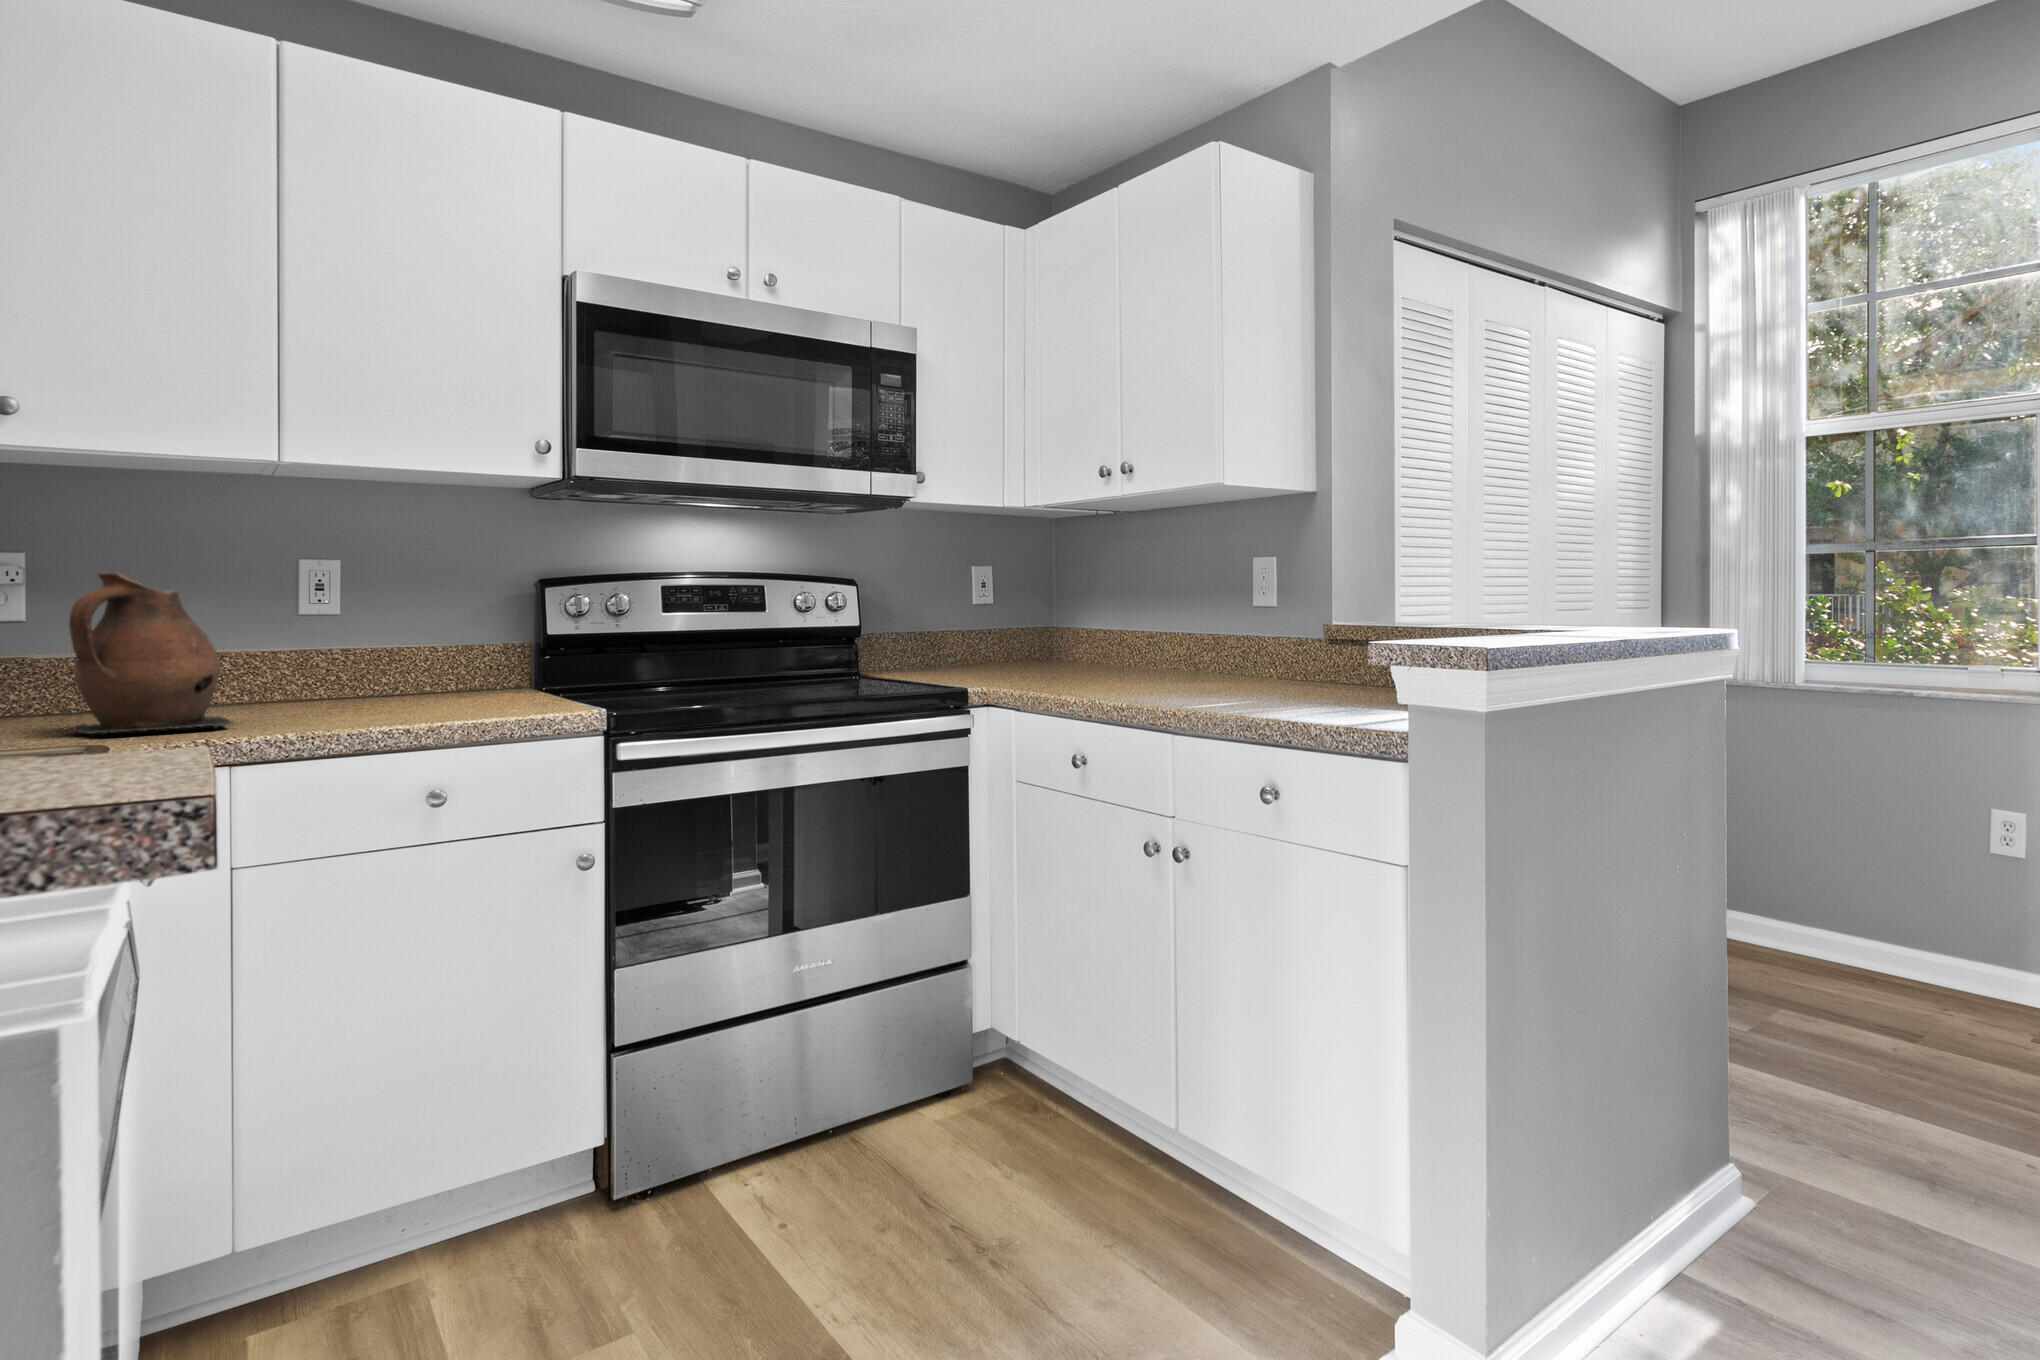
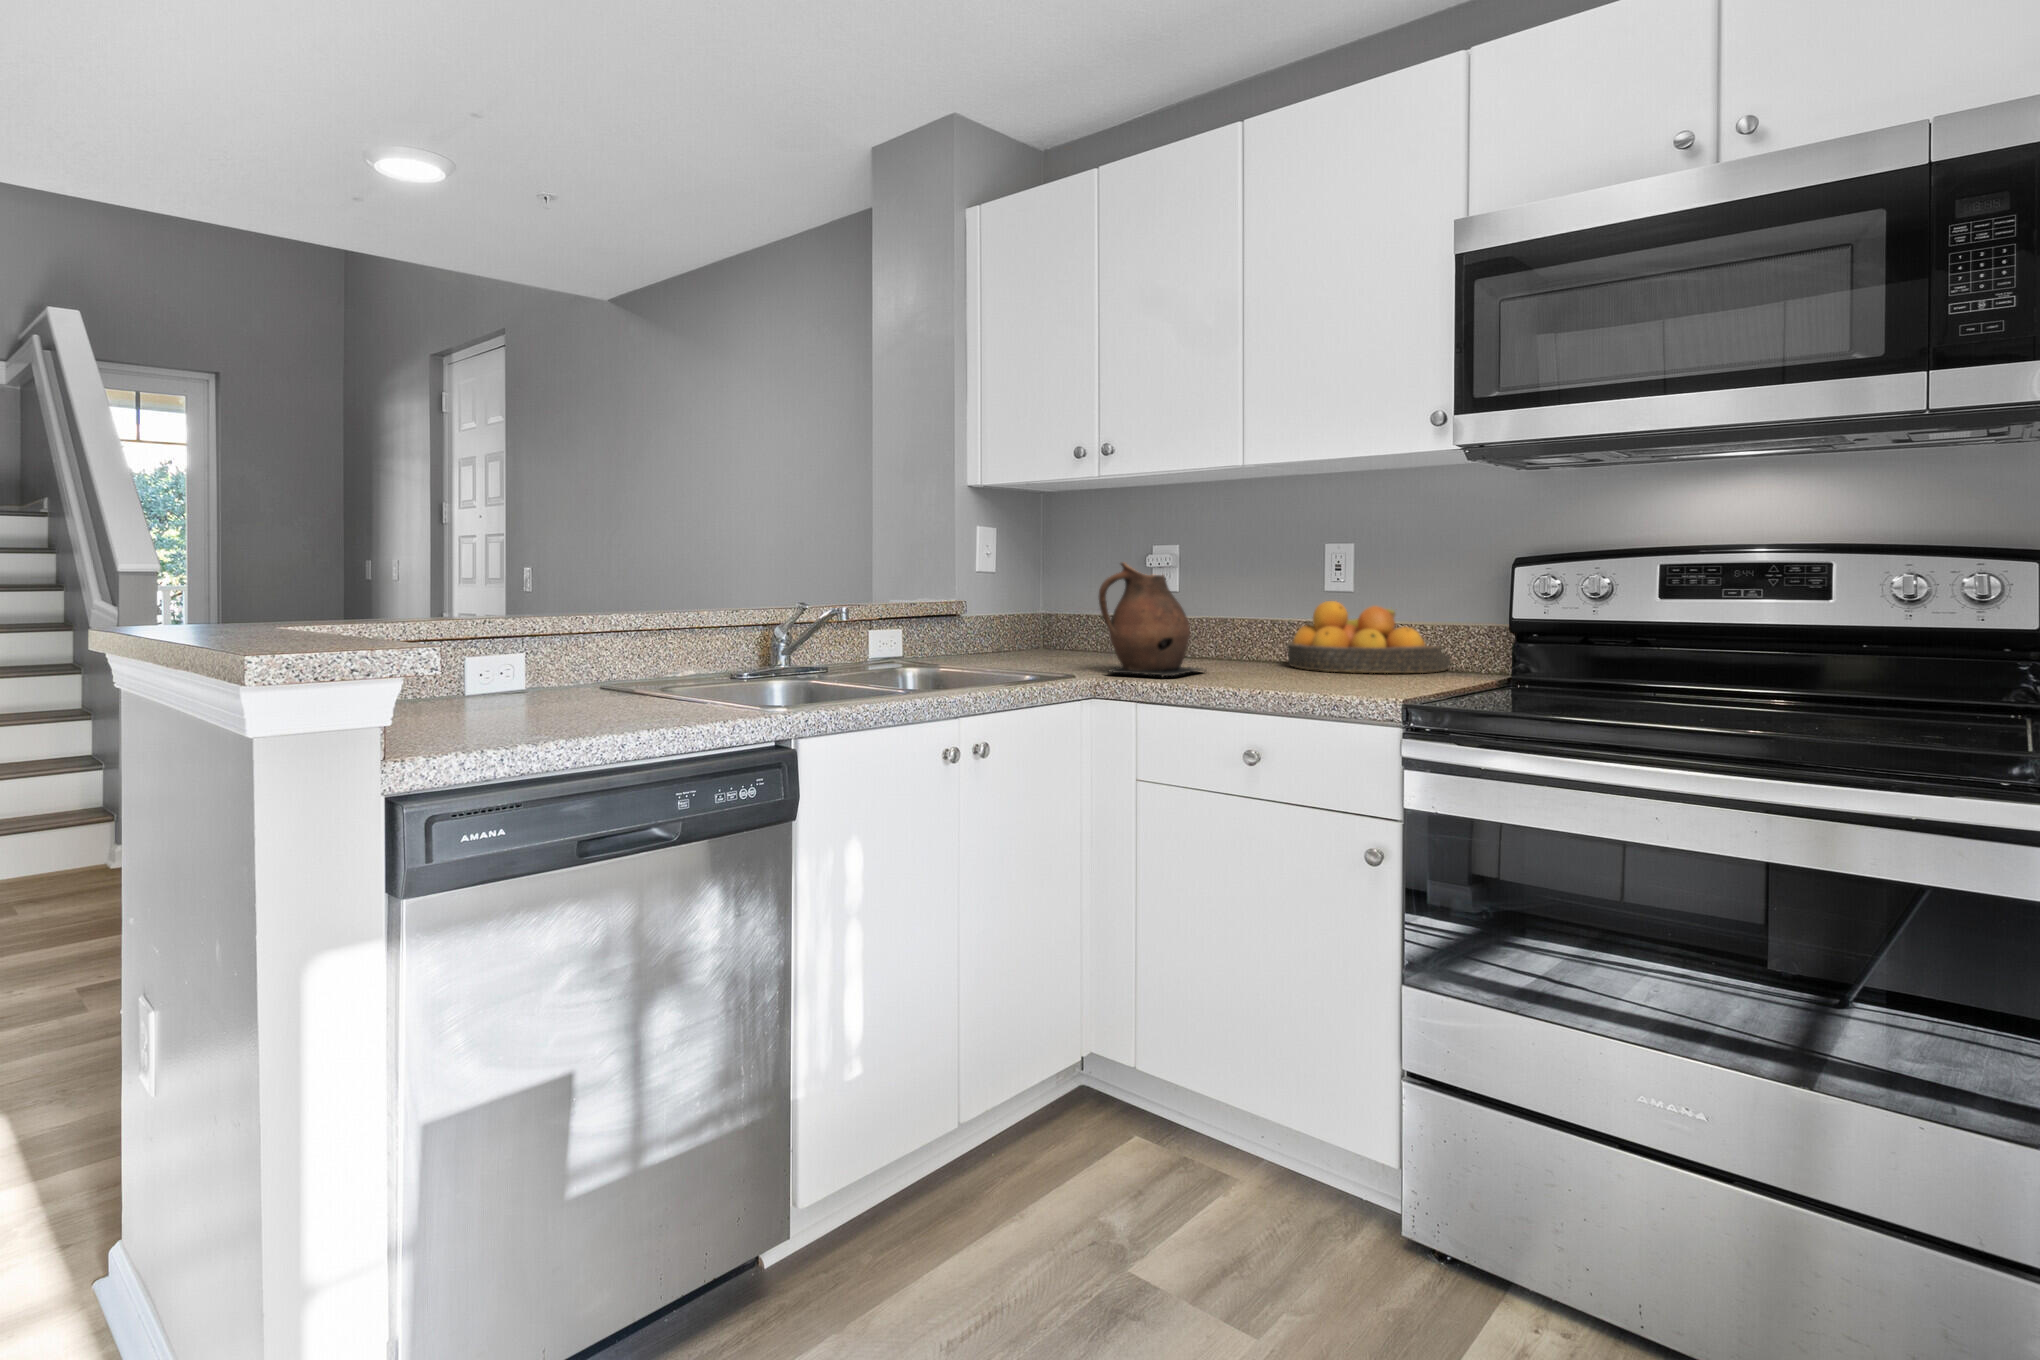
fruit bowl: none [252,622,455,706] -> present [1288,601,1450,673]

